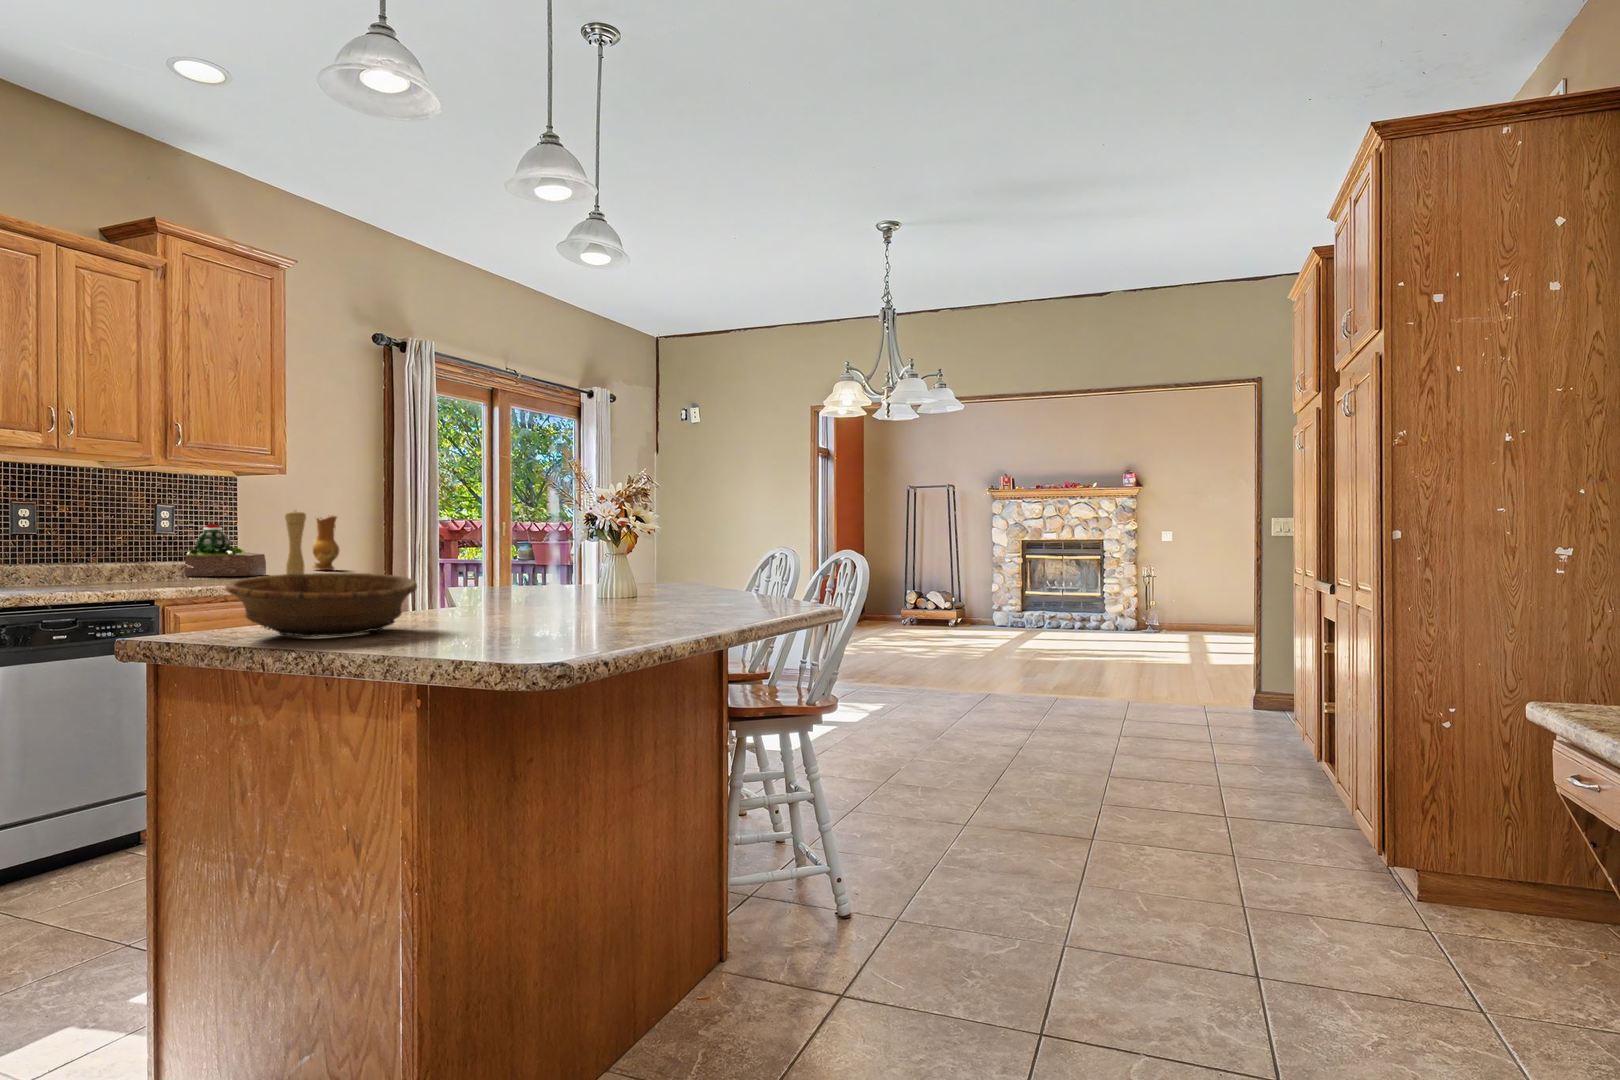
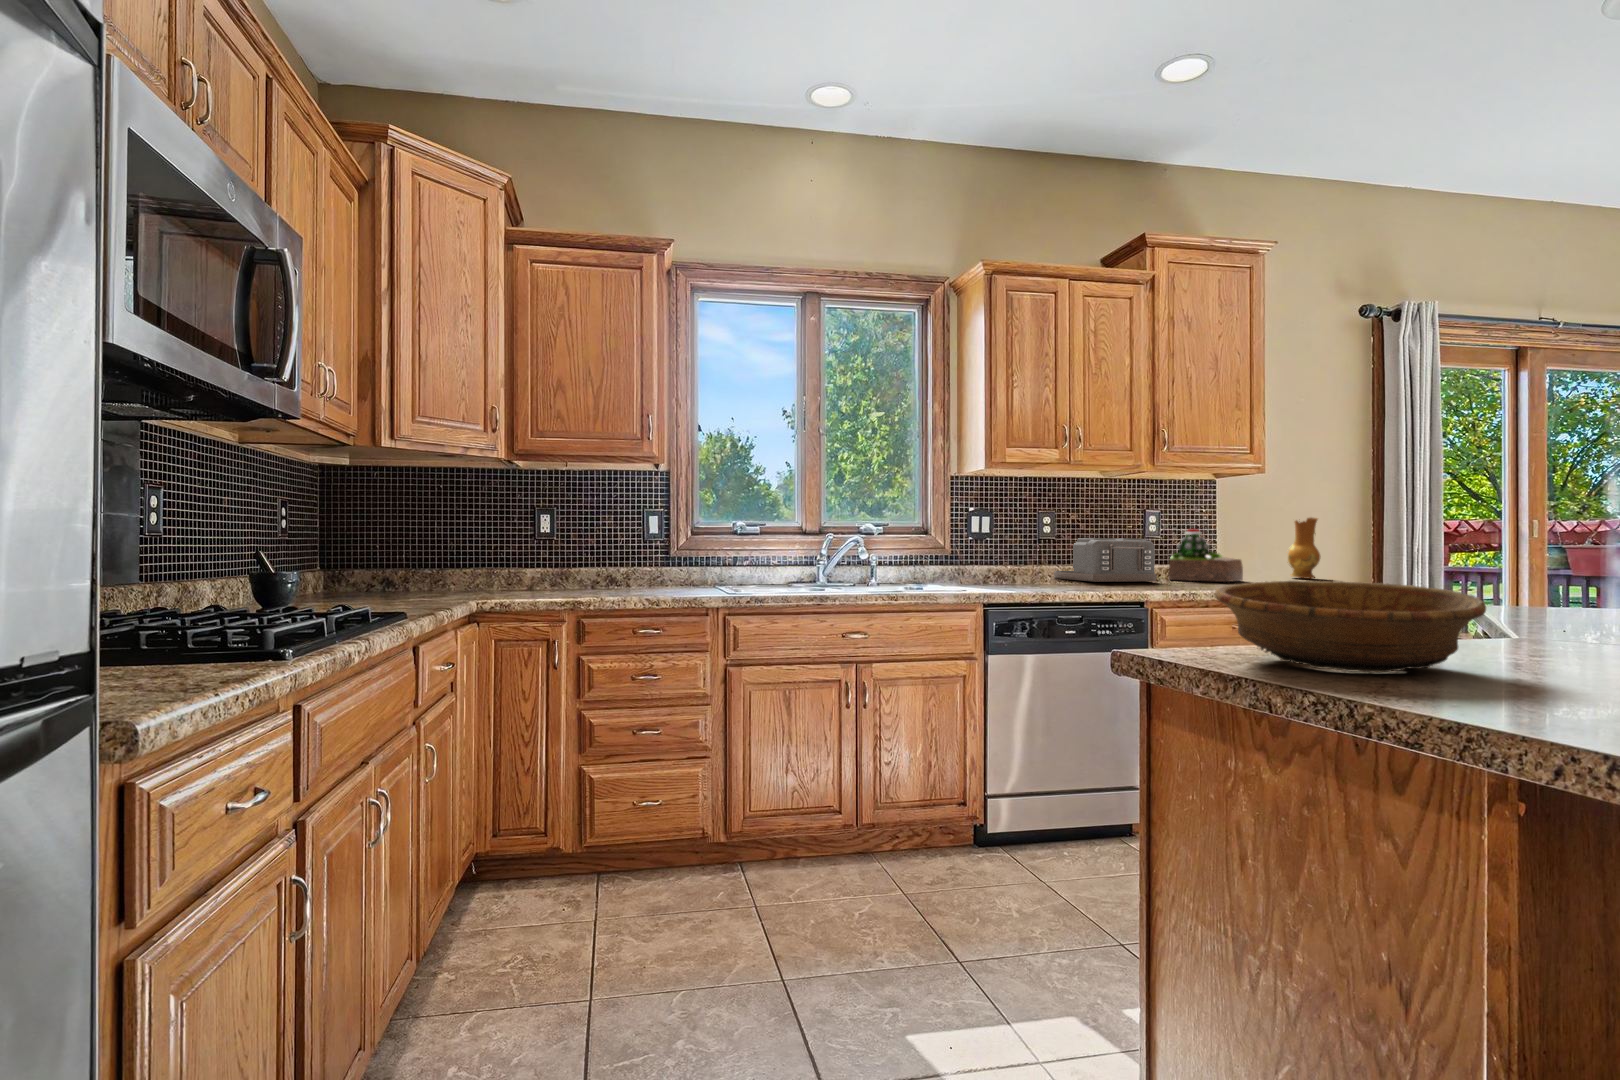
pepper mill: present [285,510,306,574] -> none [1264,511,1286,592]
toaster: none [30,534,170,582] -> present [1054,538,1157,582]

